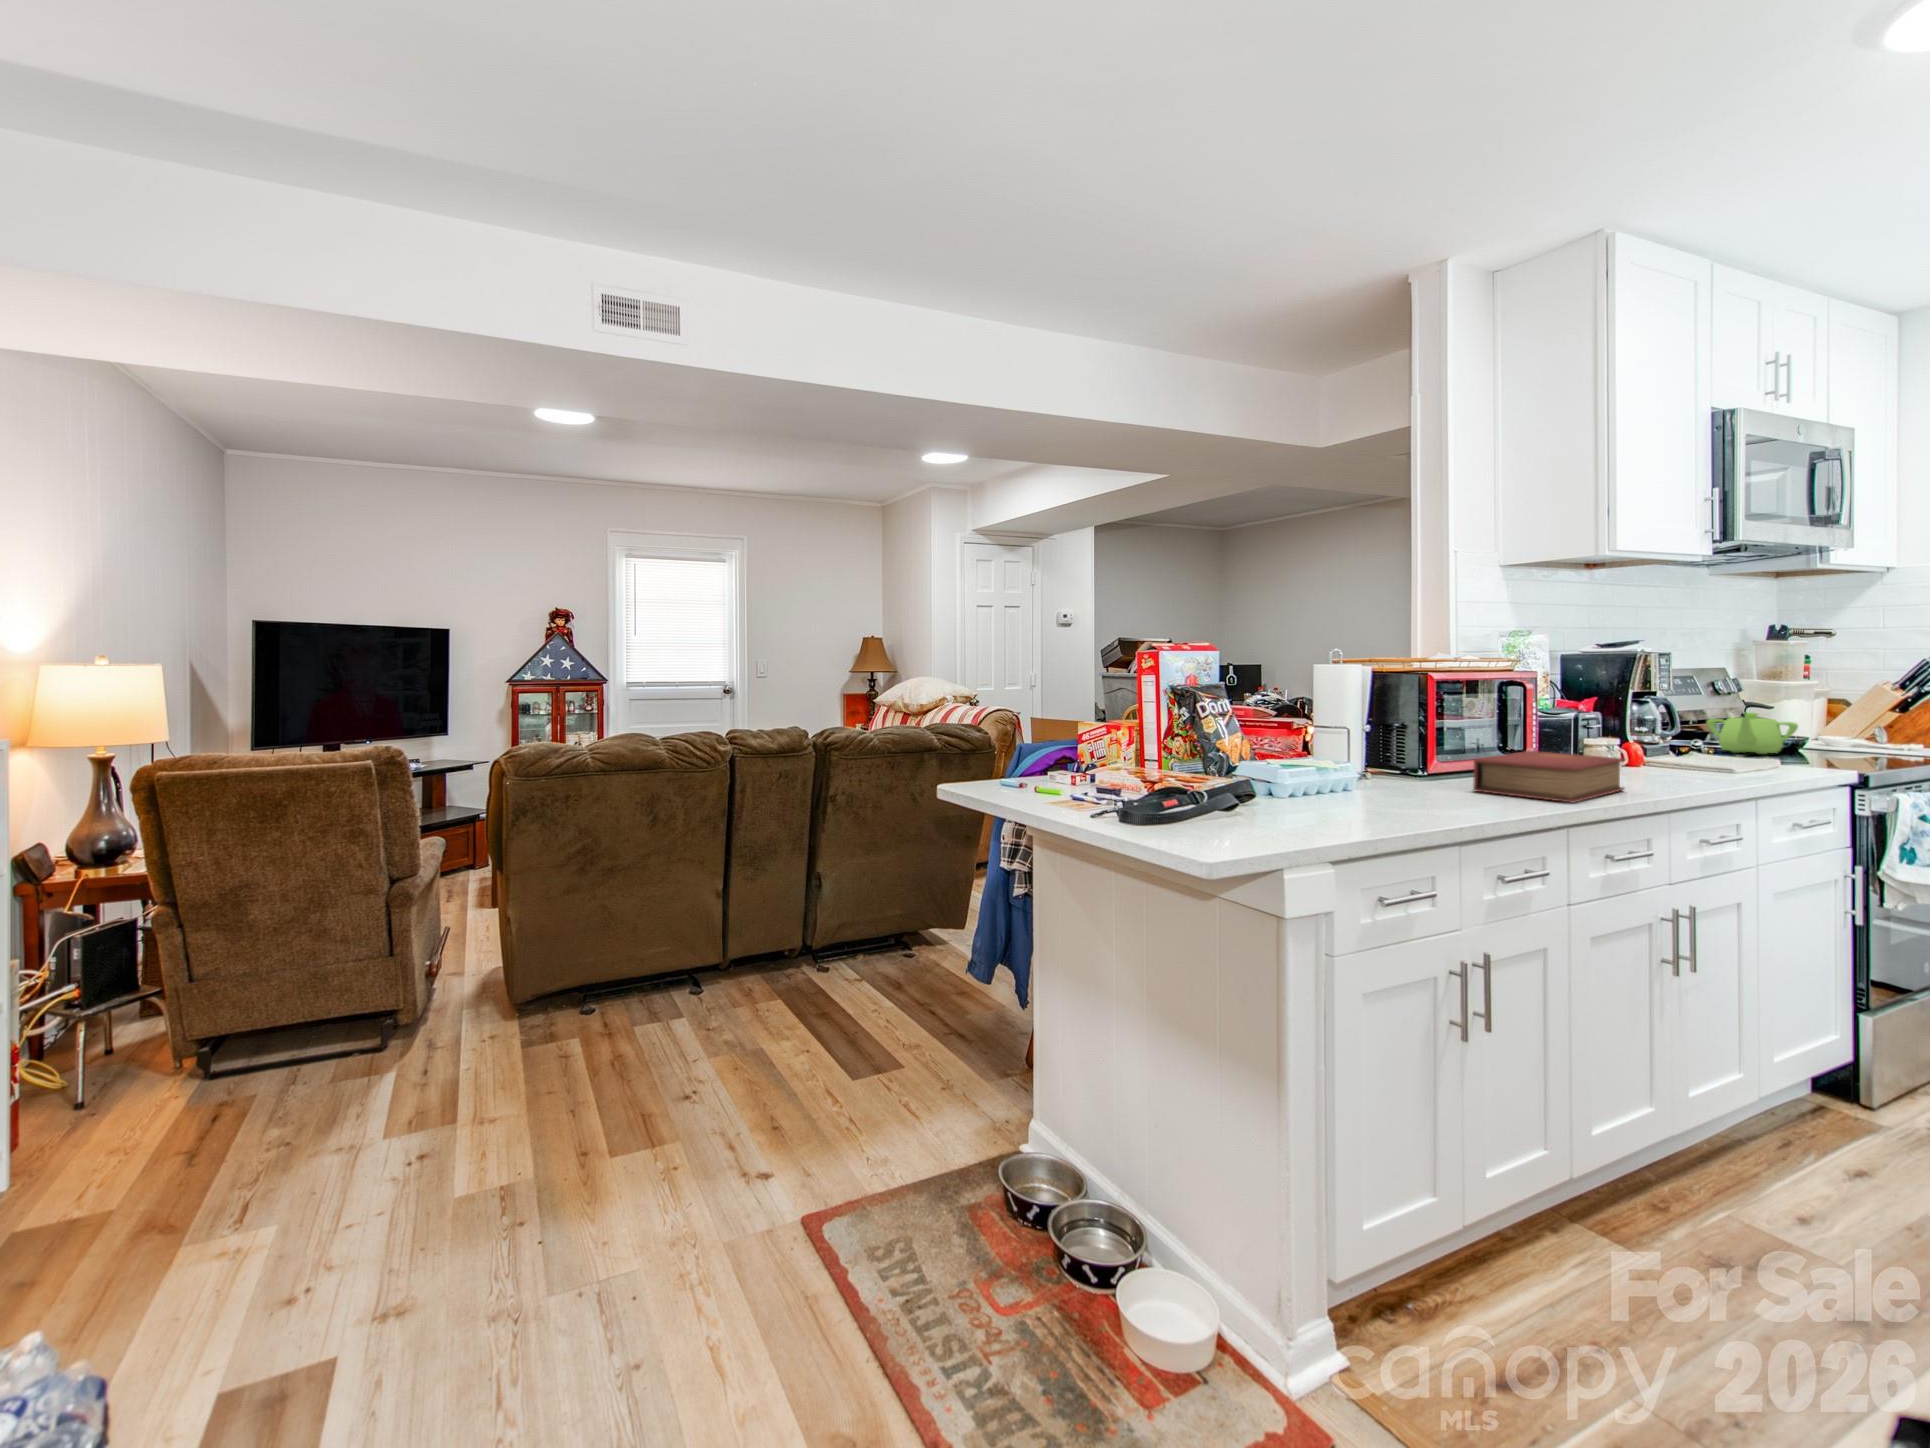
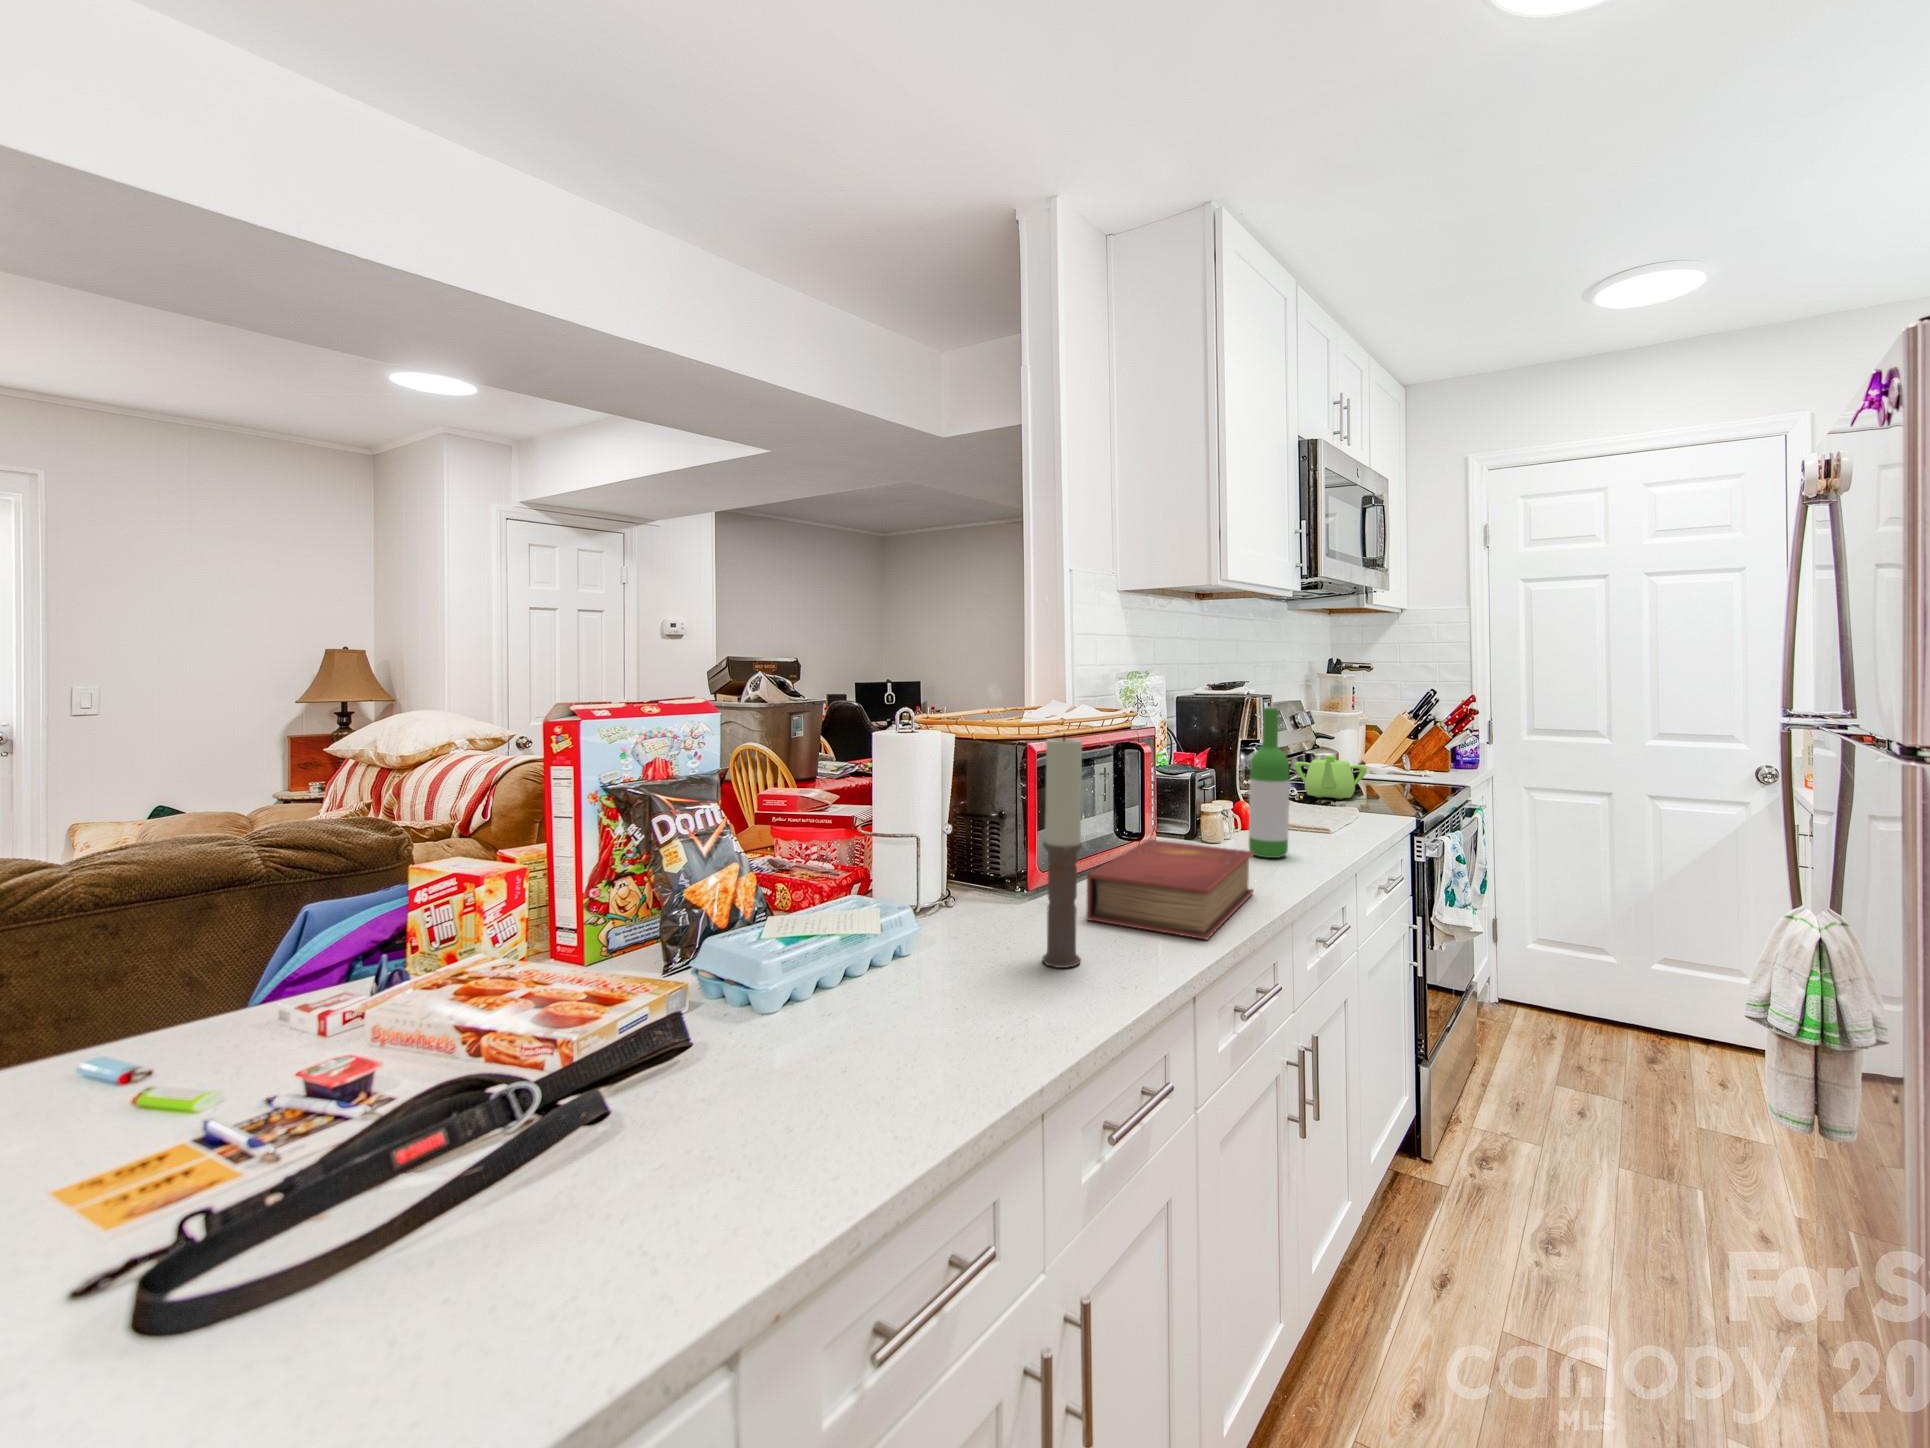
wine bottle: none [1631,655,1673,778] -> present [1249,707,1289,858]
candle: none [1441,657,1471,804] -> present [1042,734,1083,968]

